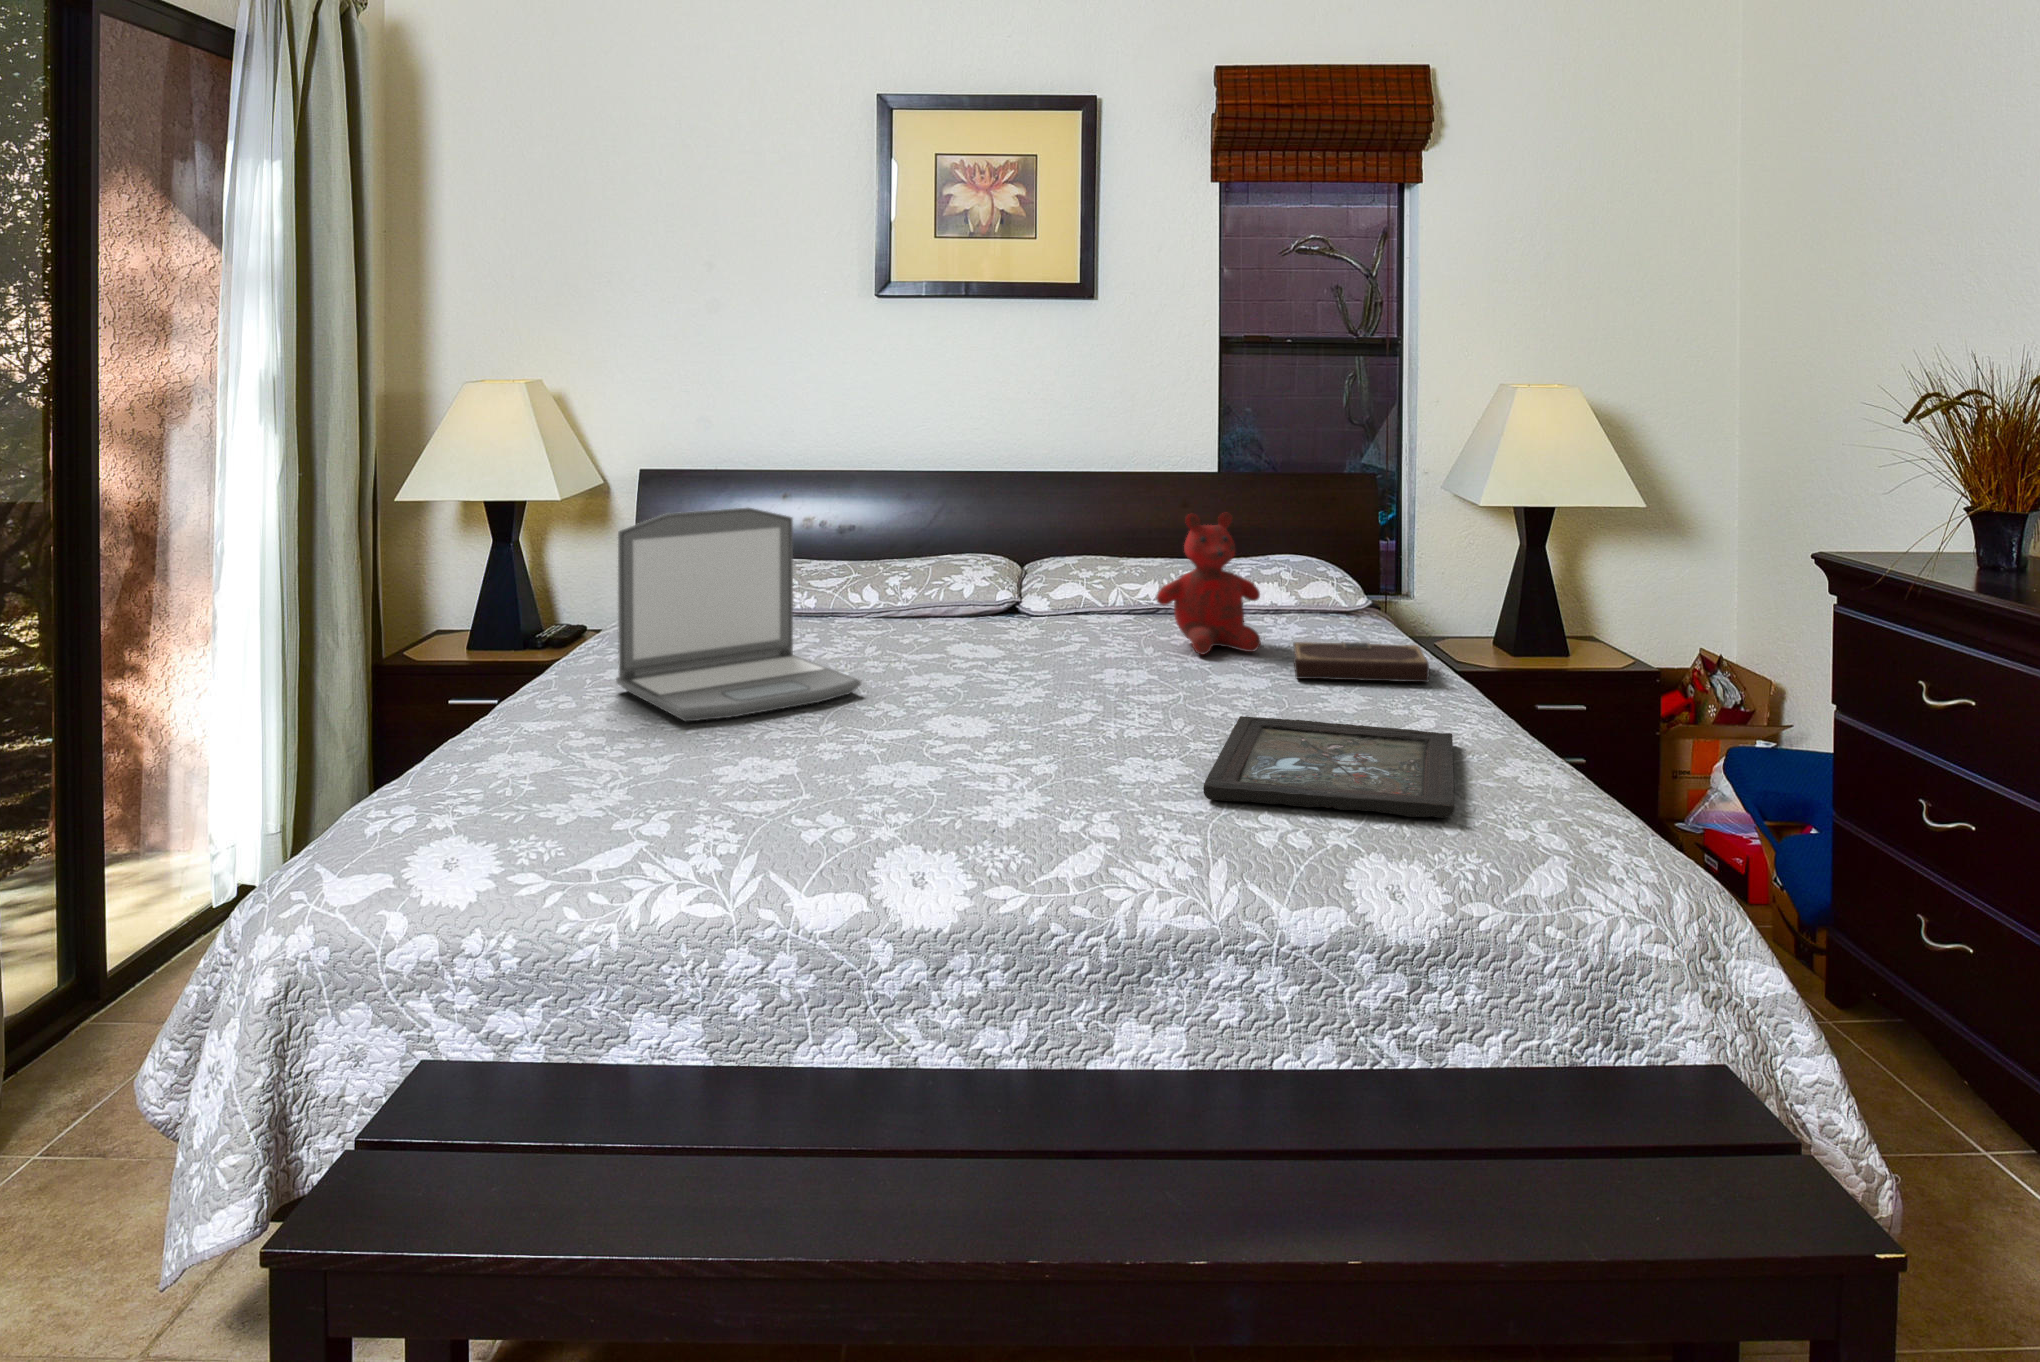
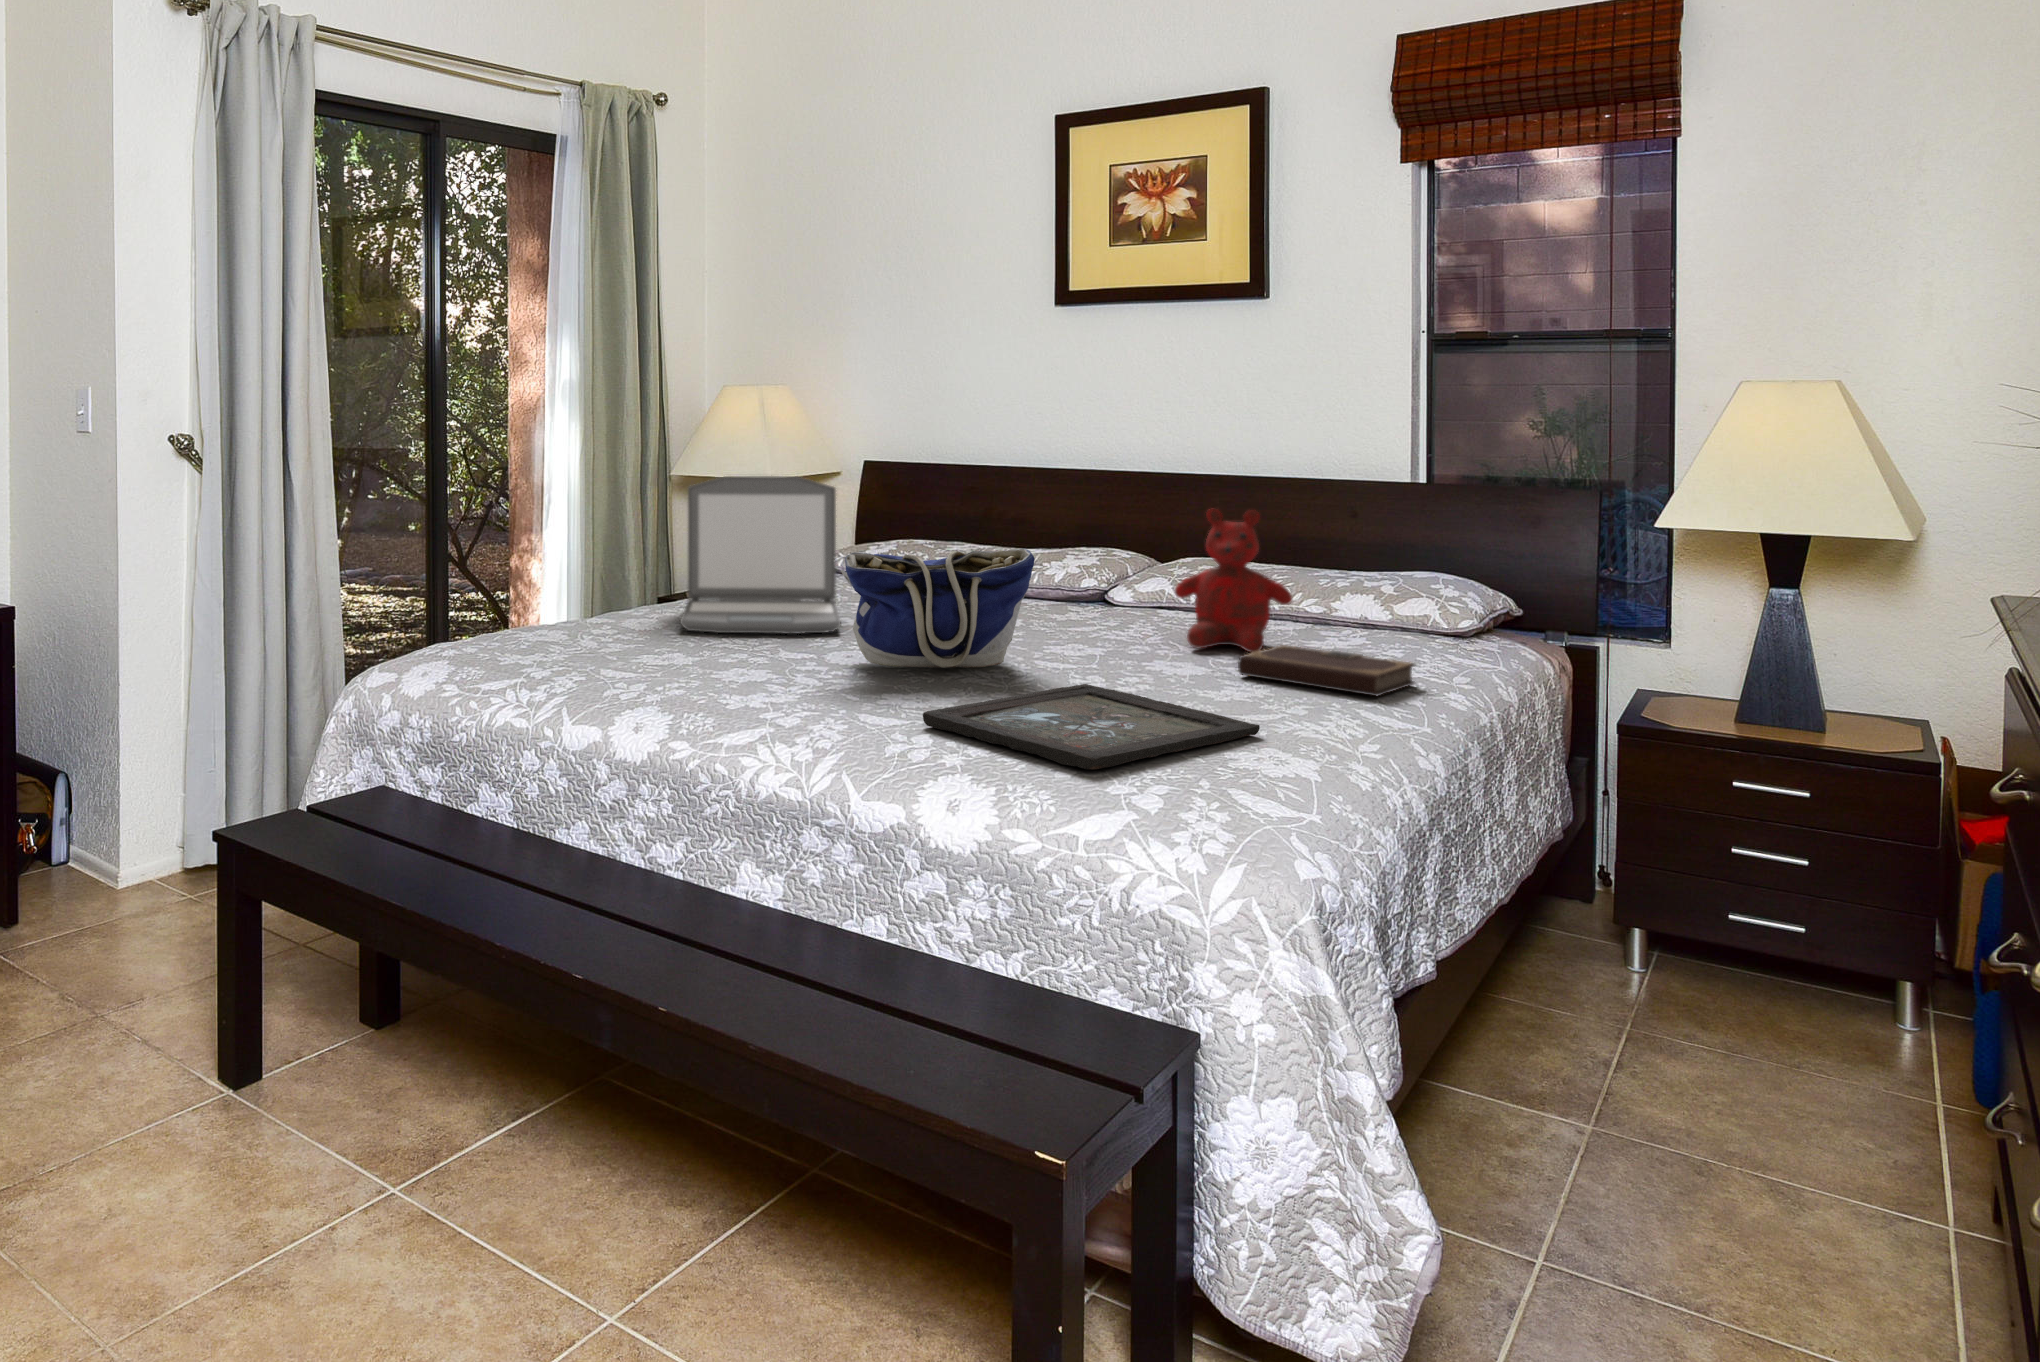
tote bag: none [944,577,1142,729] -> present [841,548,1035,668]

